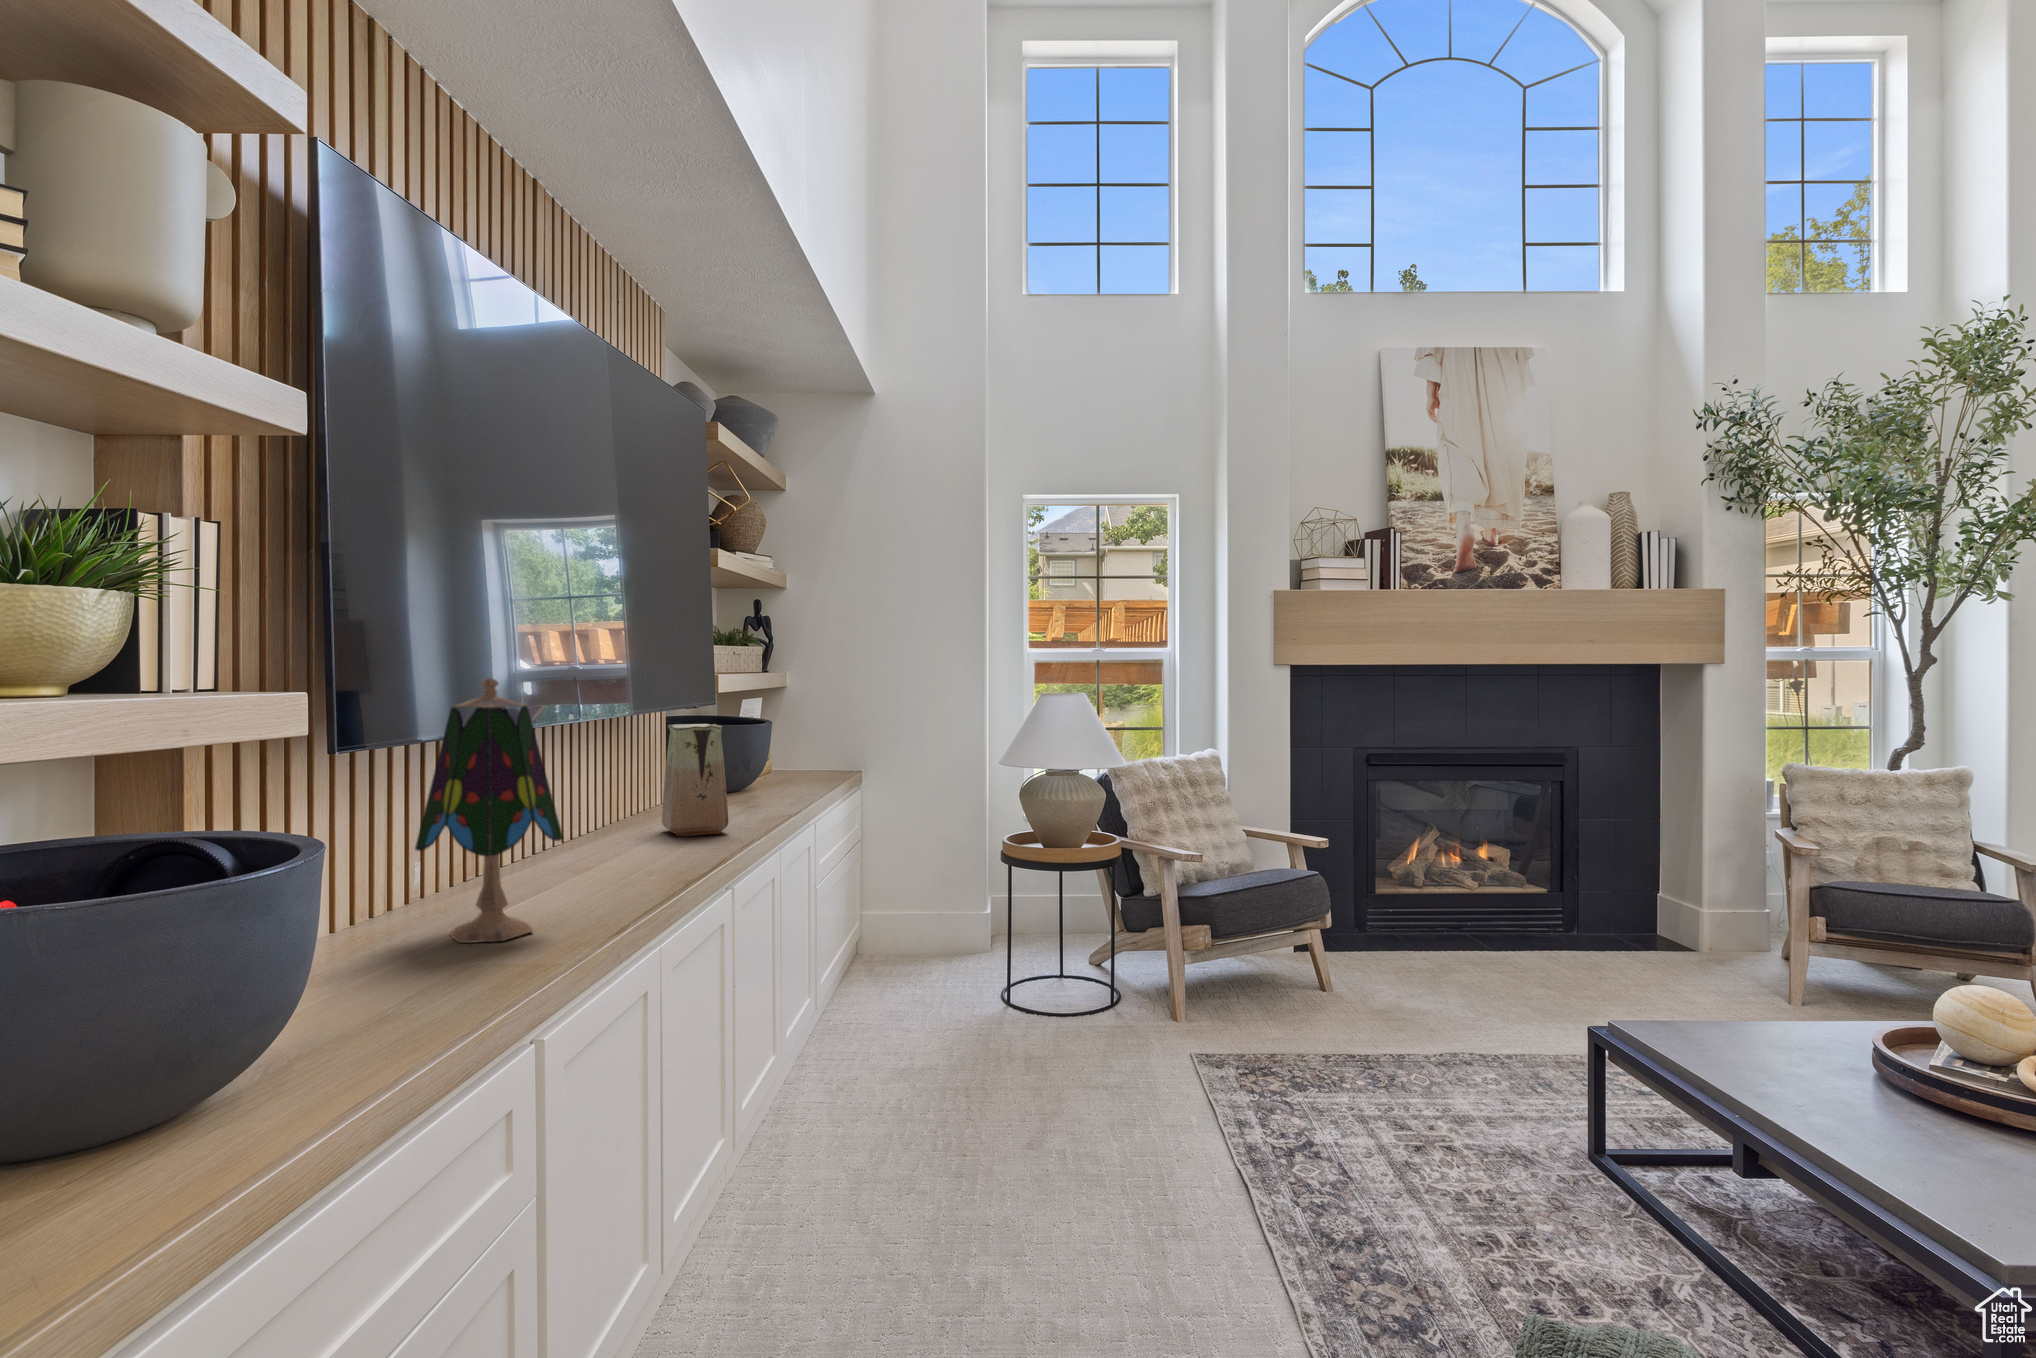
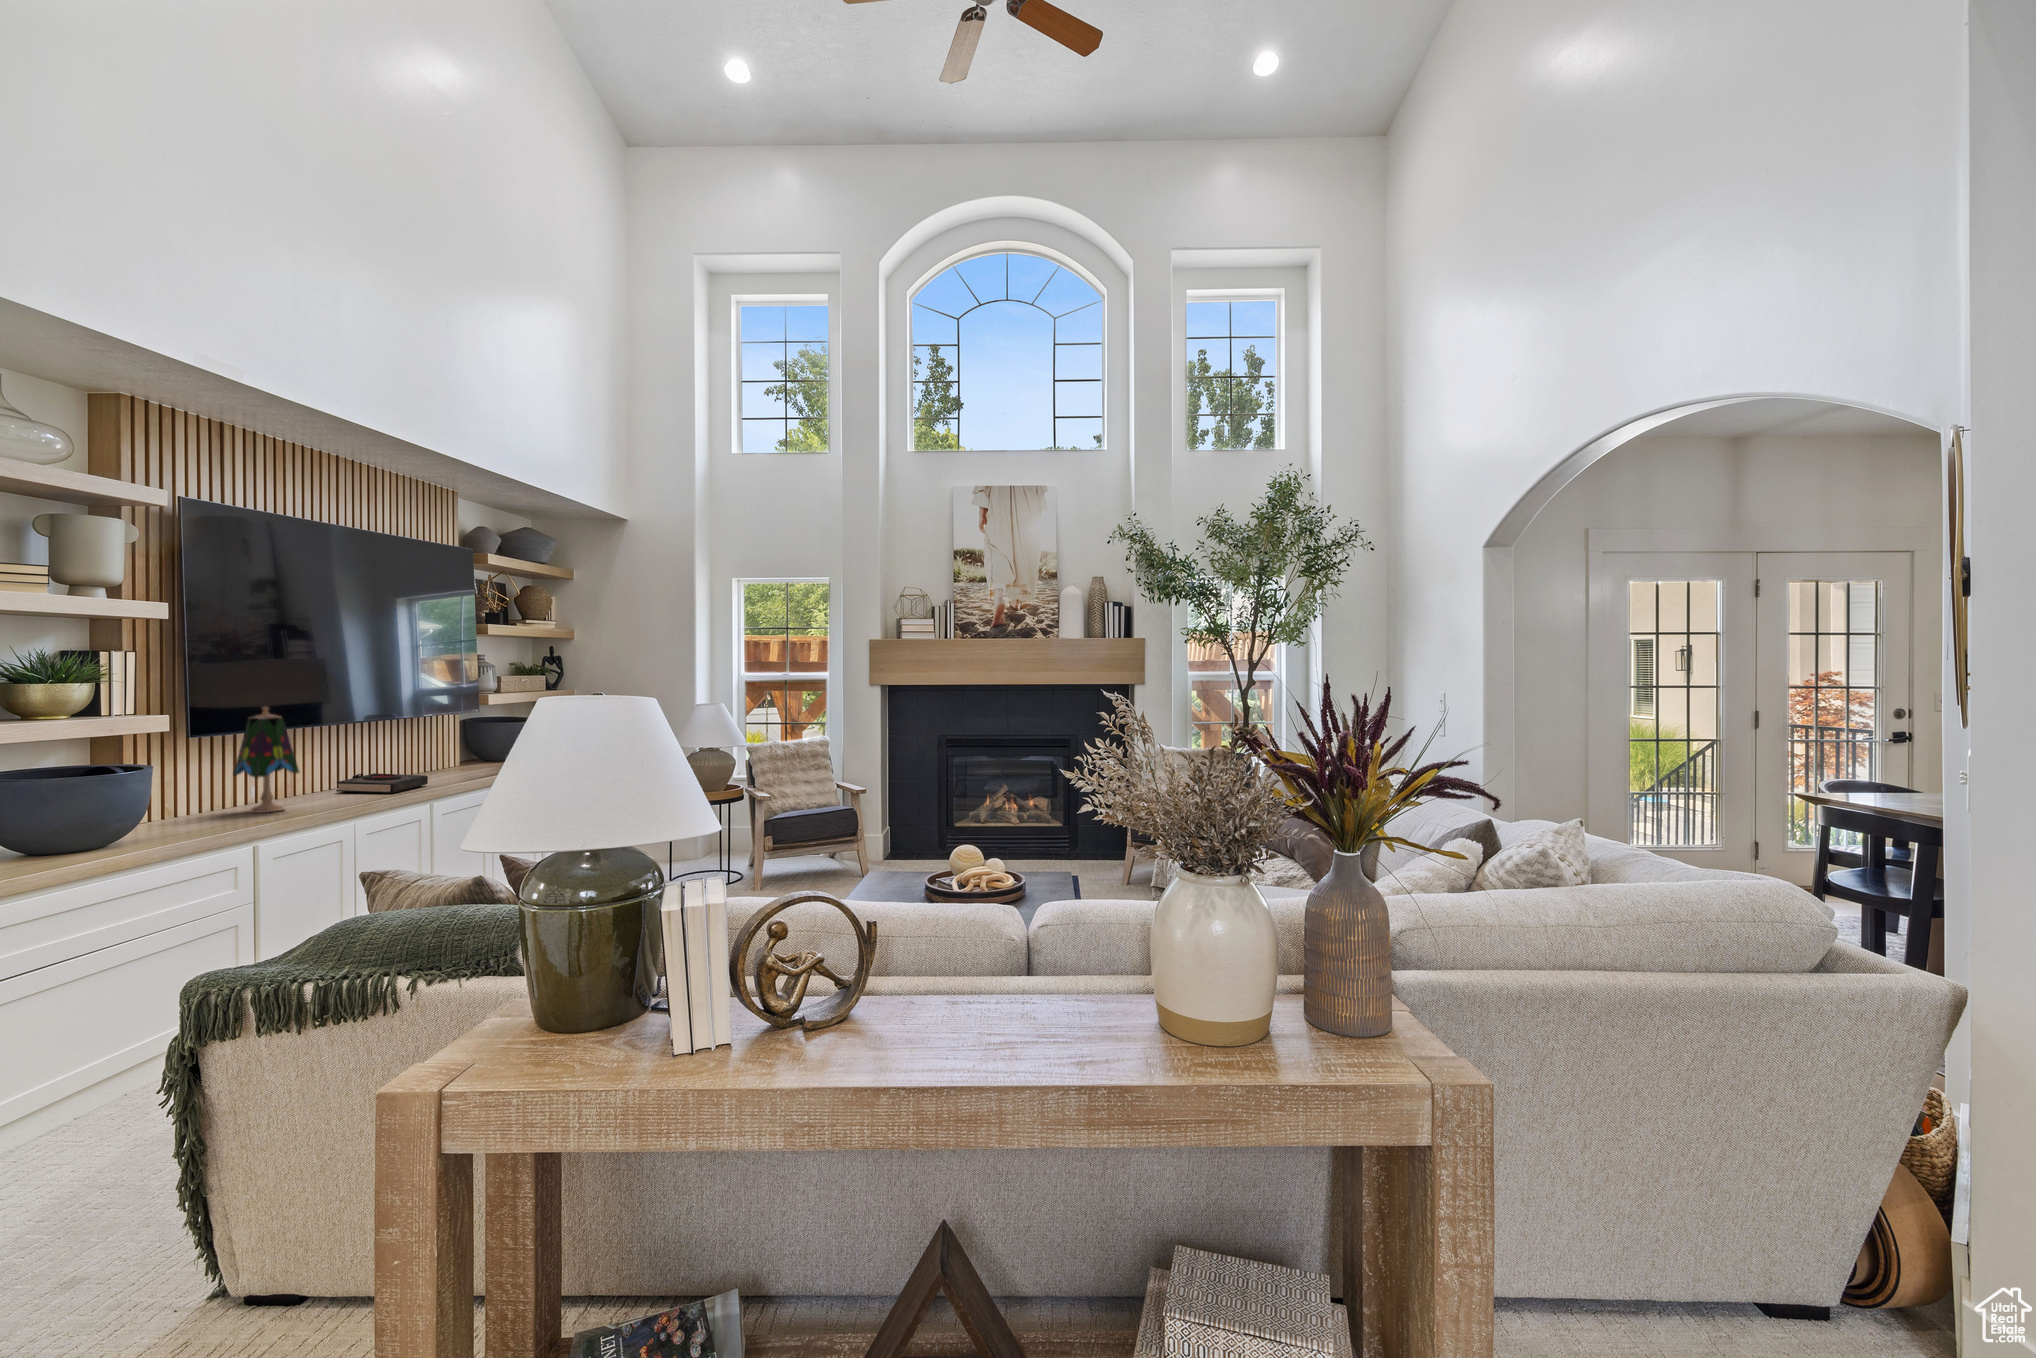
vase: present [662,724,729,836] -> none [425,723,460,782]
book: none [555,823,696,869] -> present [336,773,428,793]

